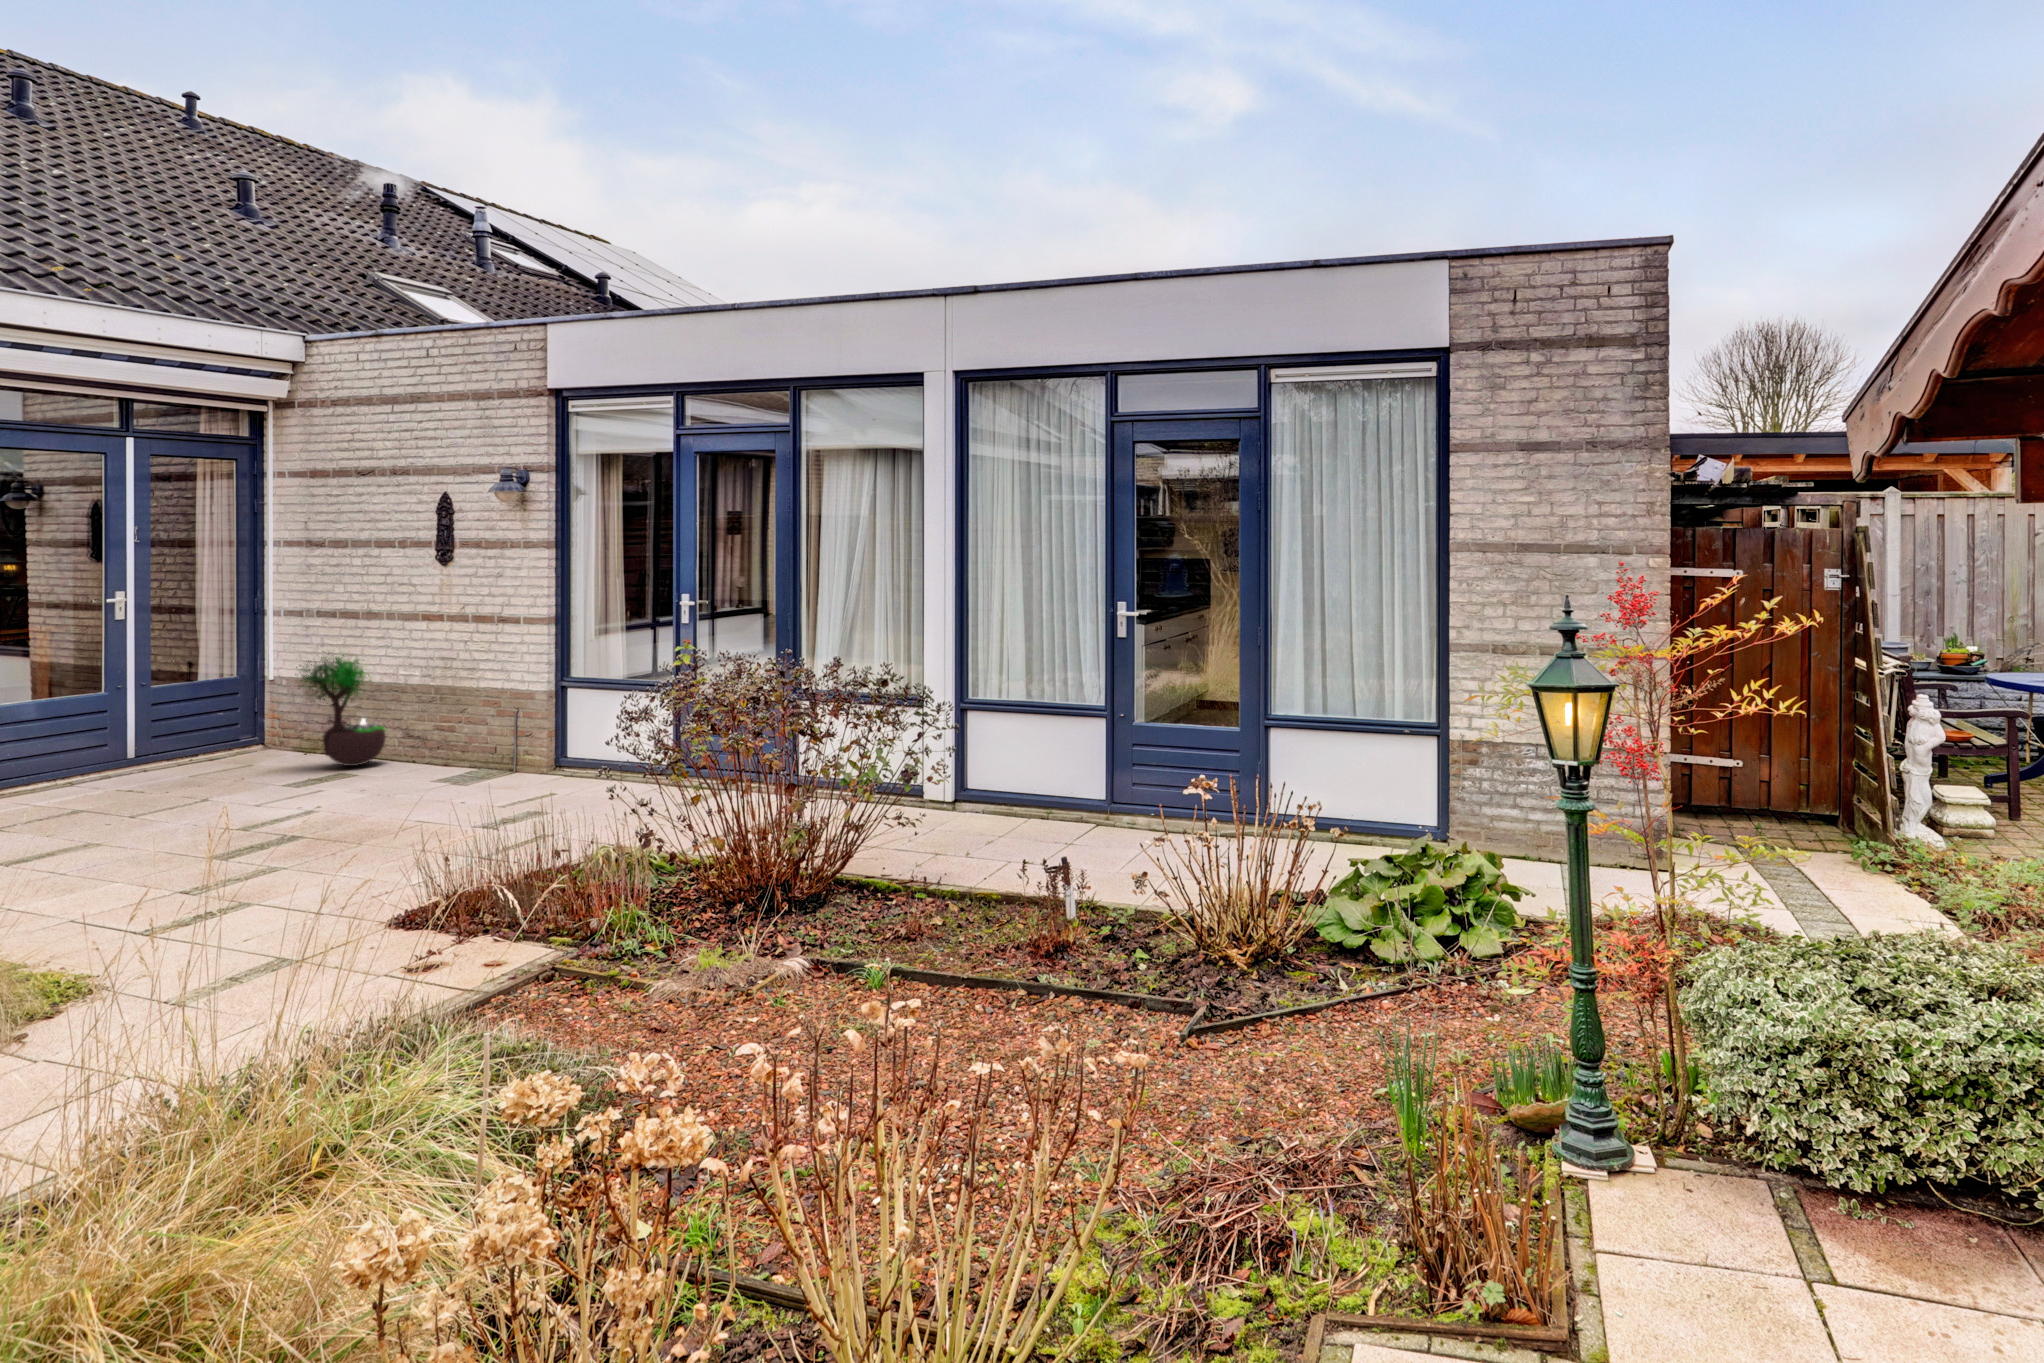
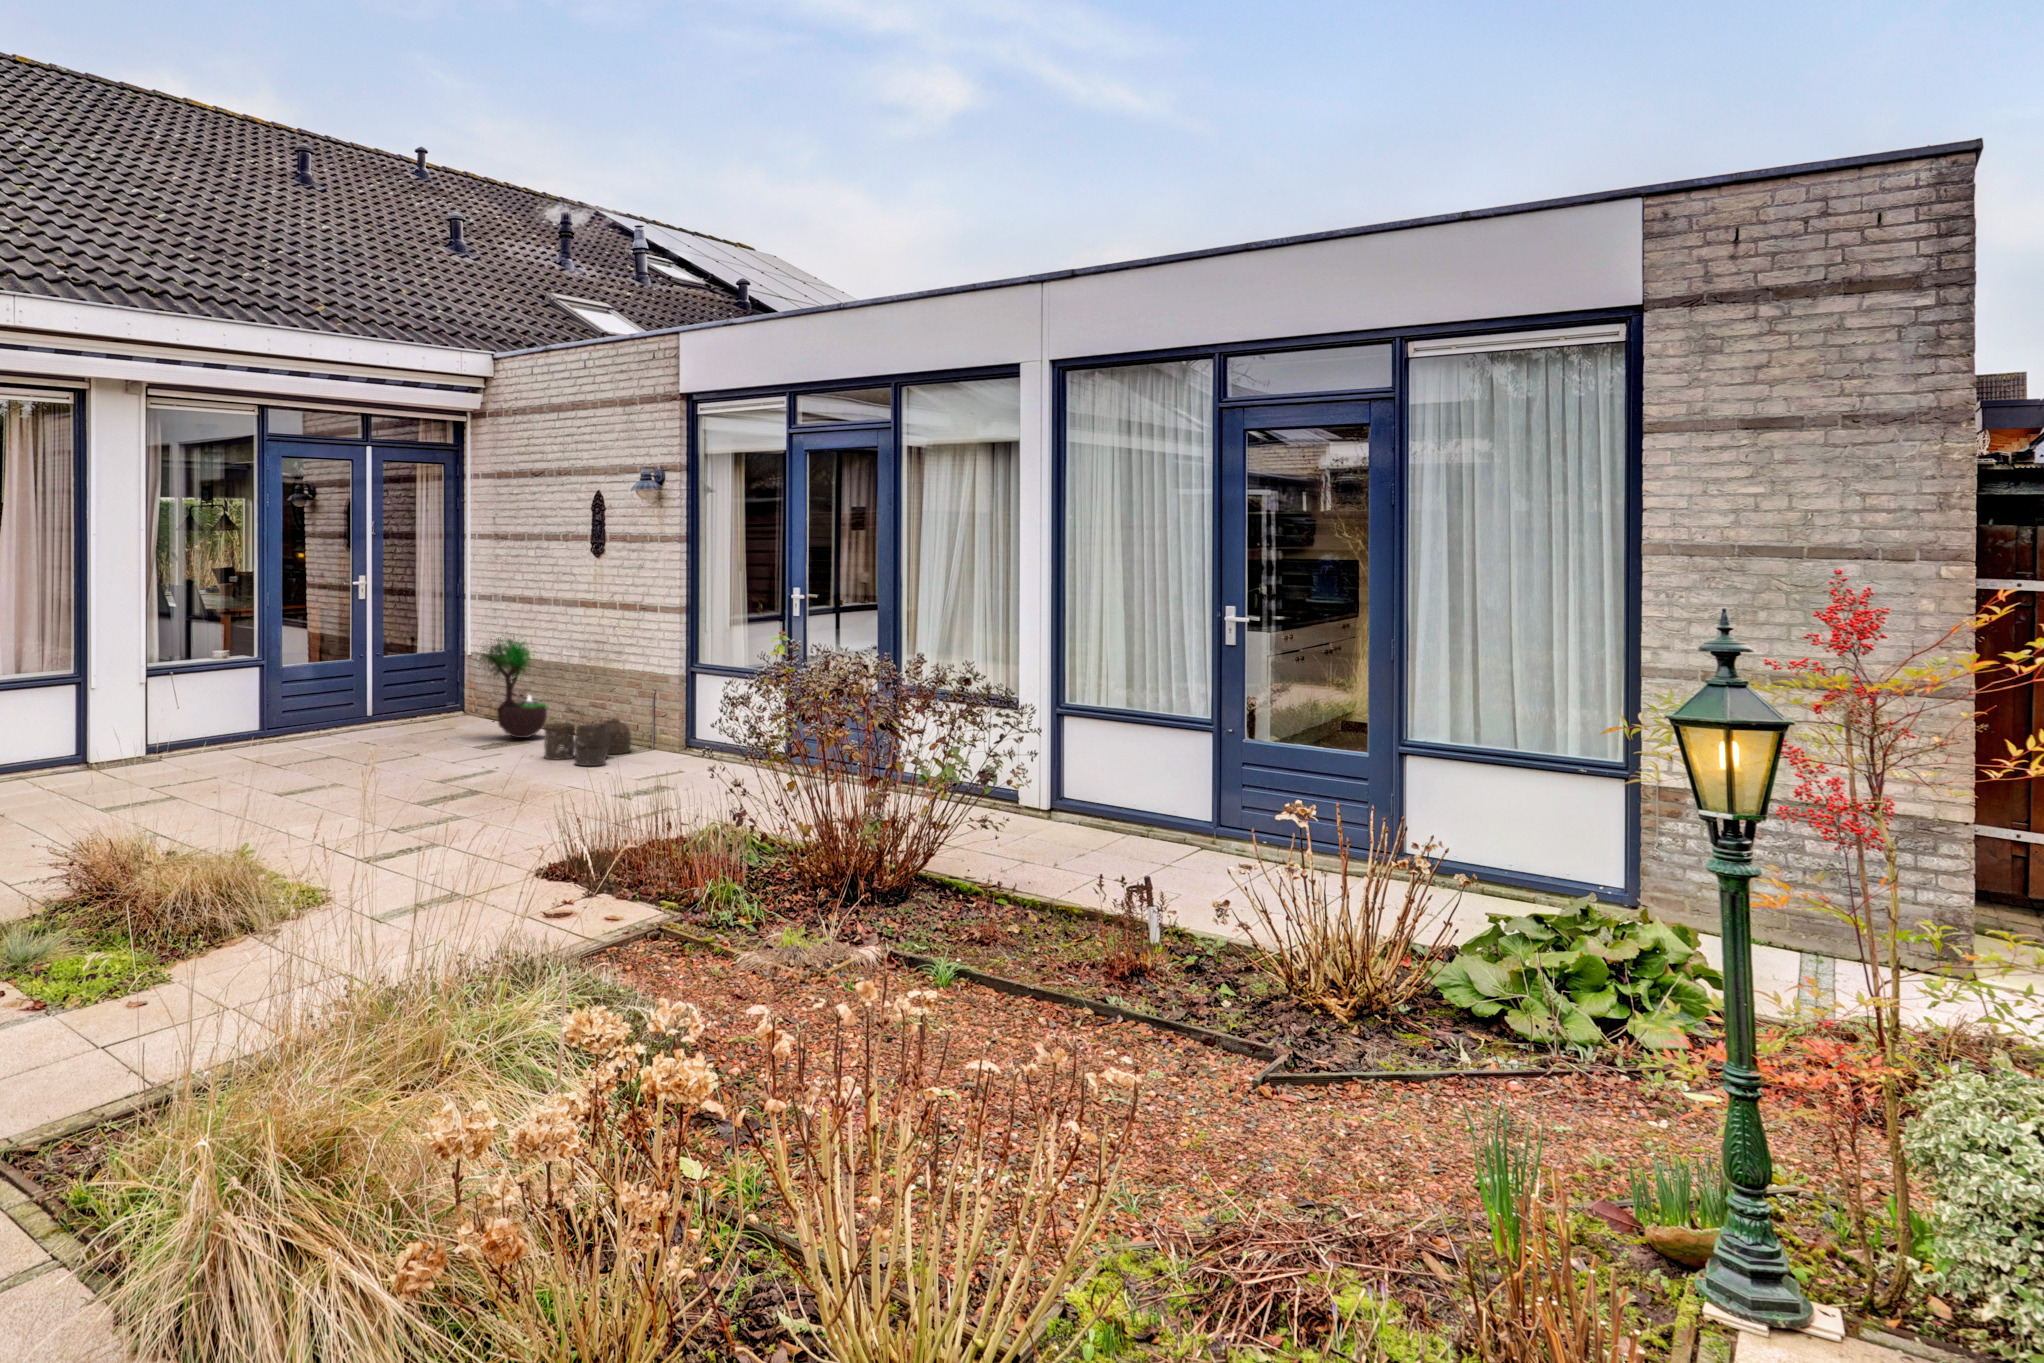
woven basket: none [386,735,491,791] -> present [544,718,631,766]

